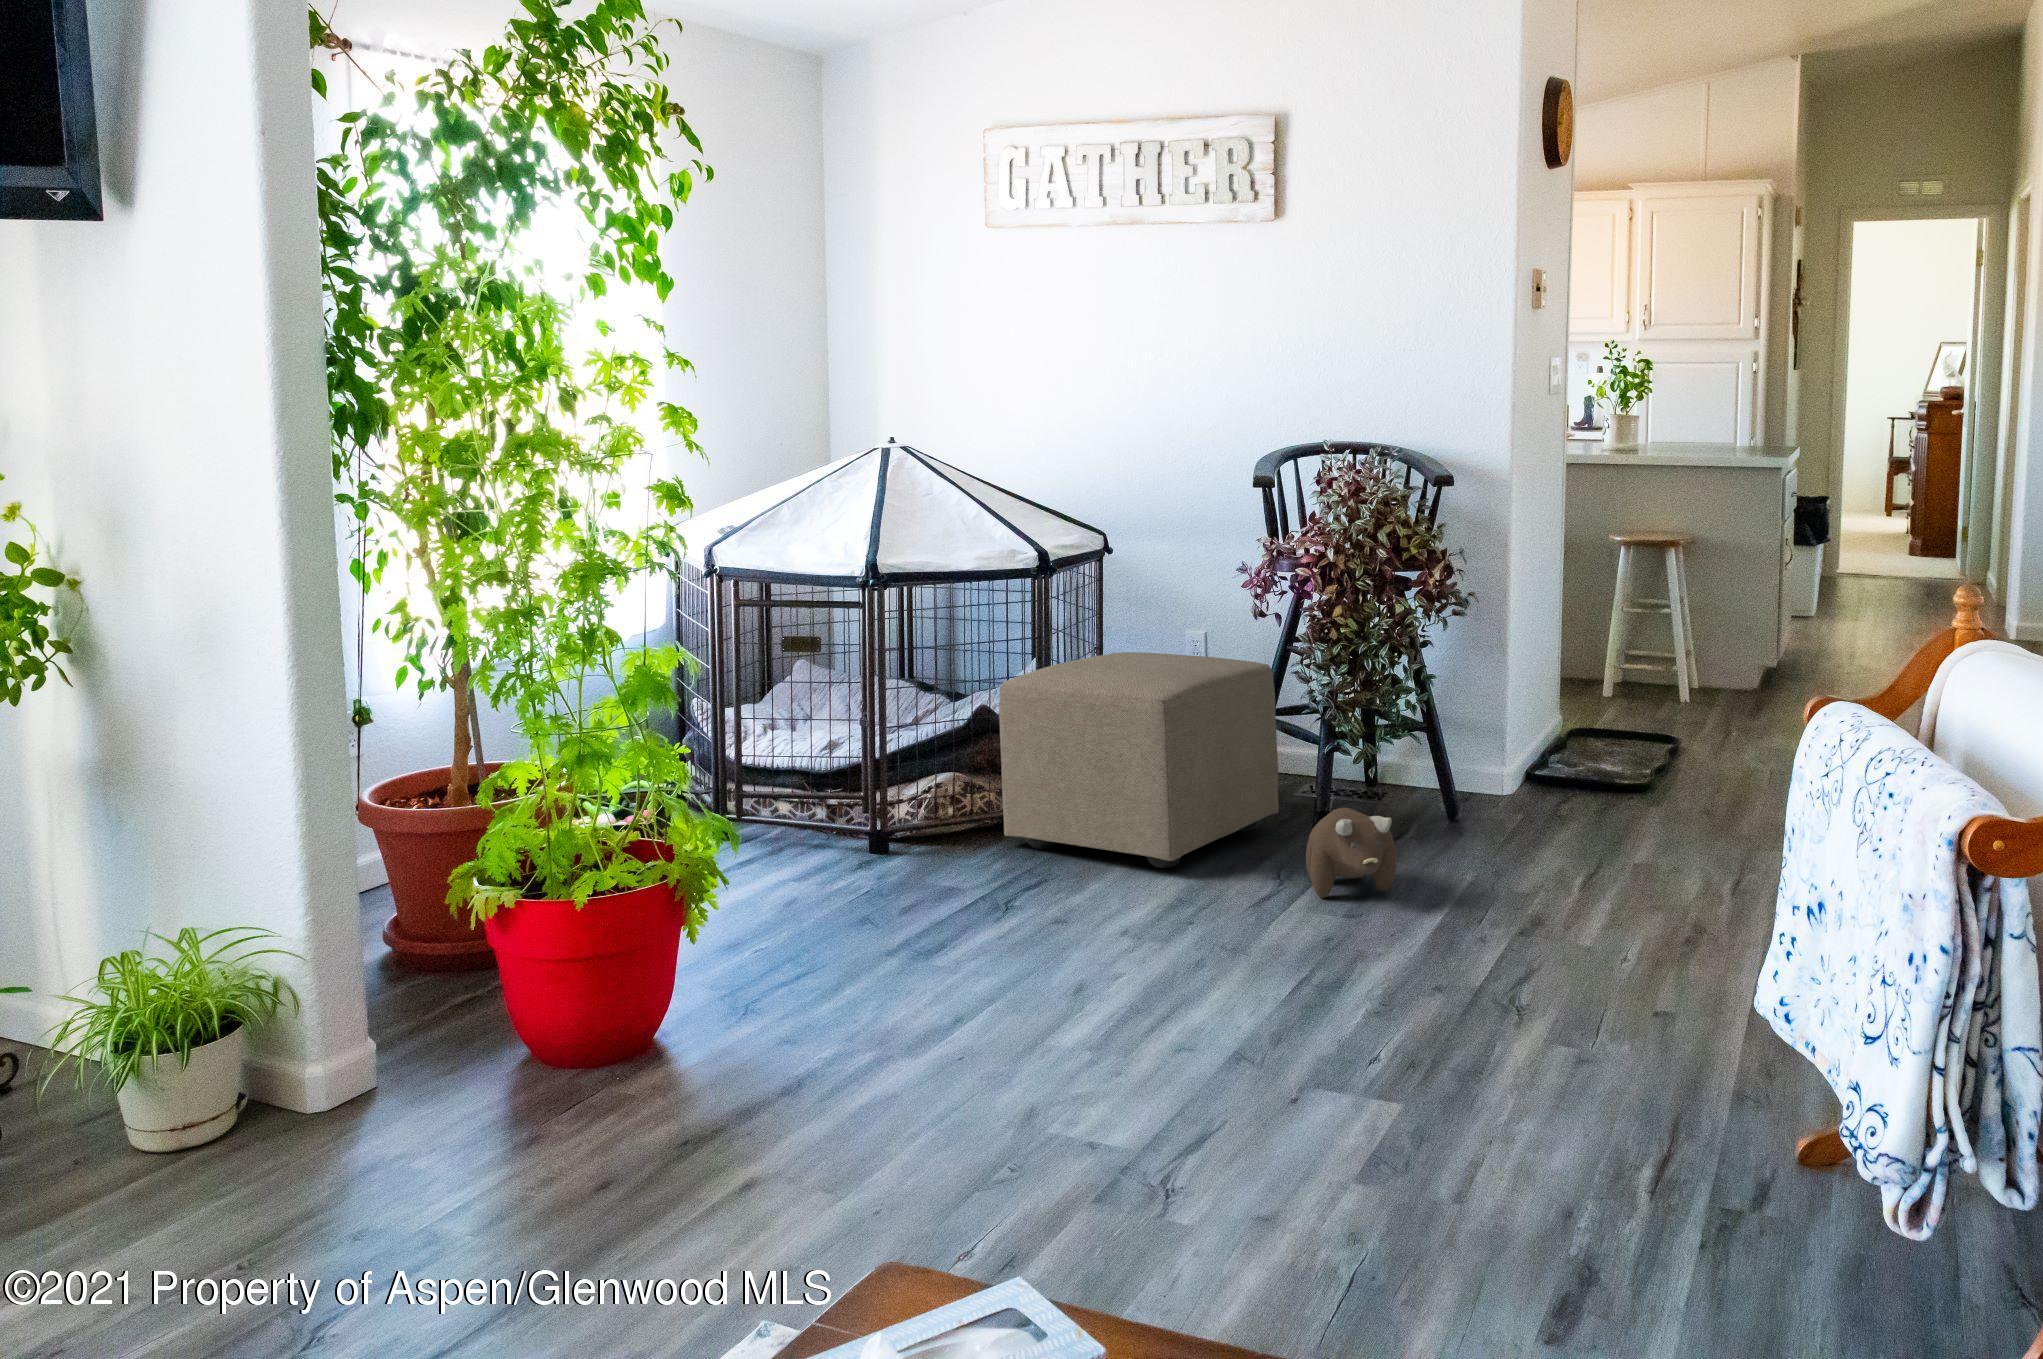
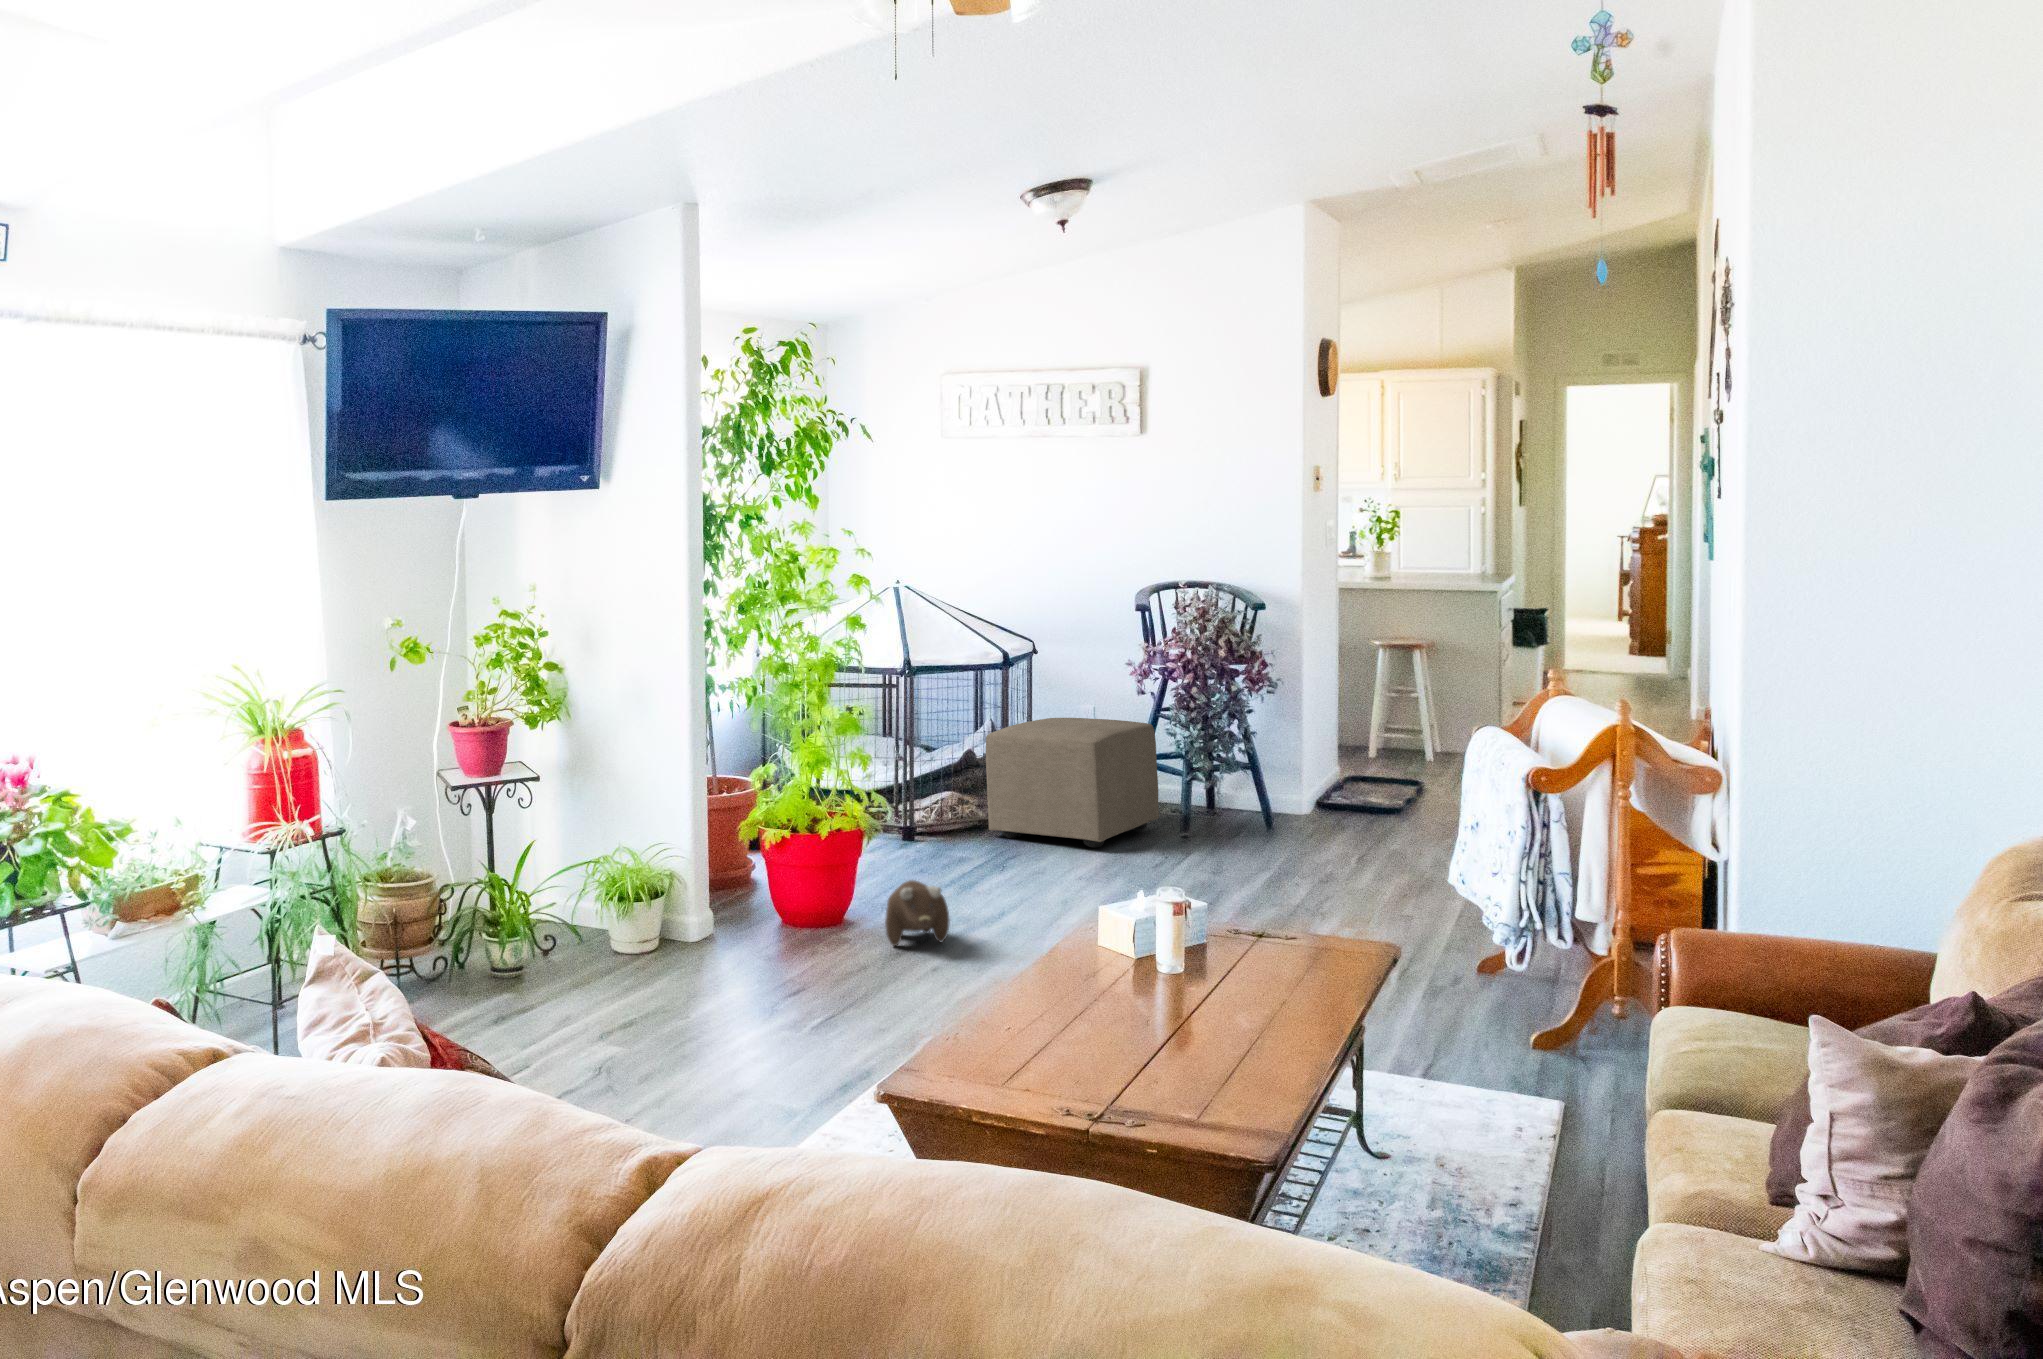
plush toy: present [1306,808,1396,898] -> present [885,880,950,946]

